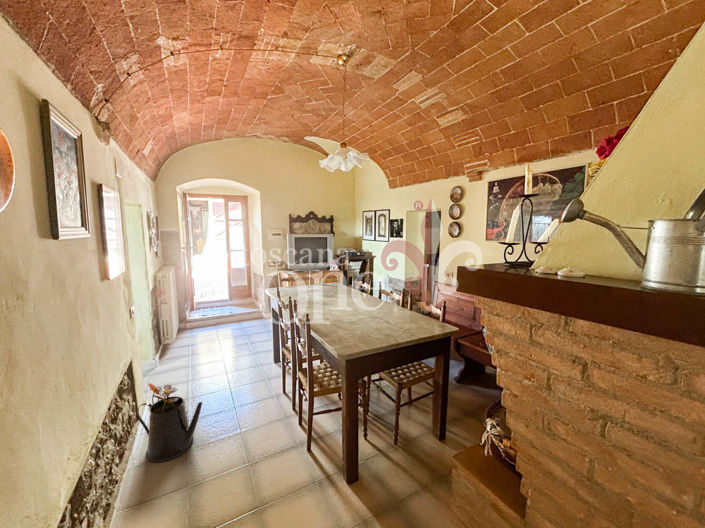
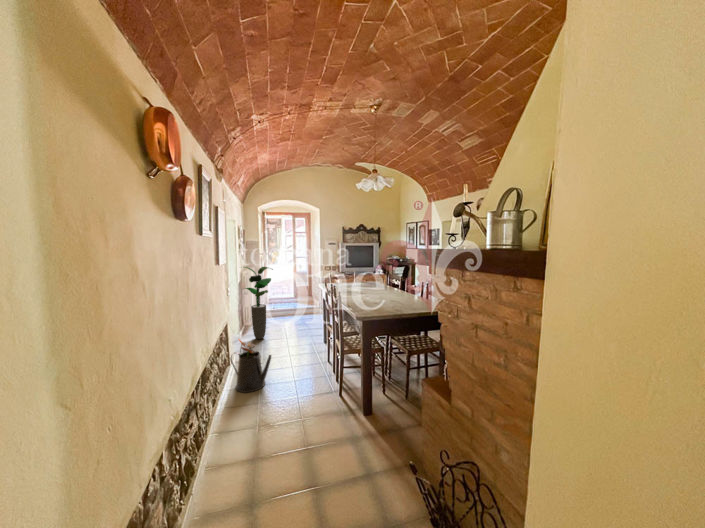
potted plant: none [149,268,201,363] -> present [245,267,273,339]

